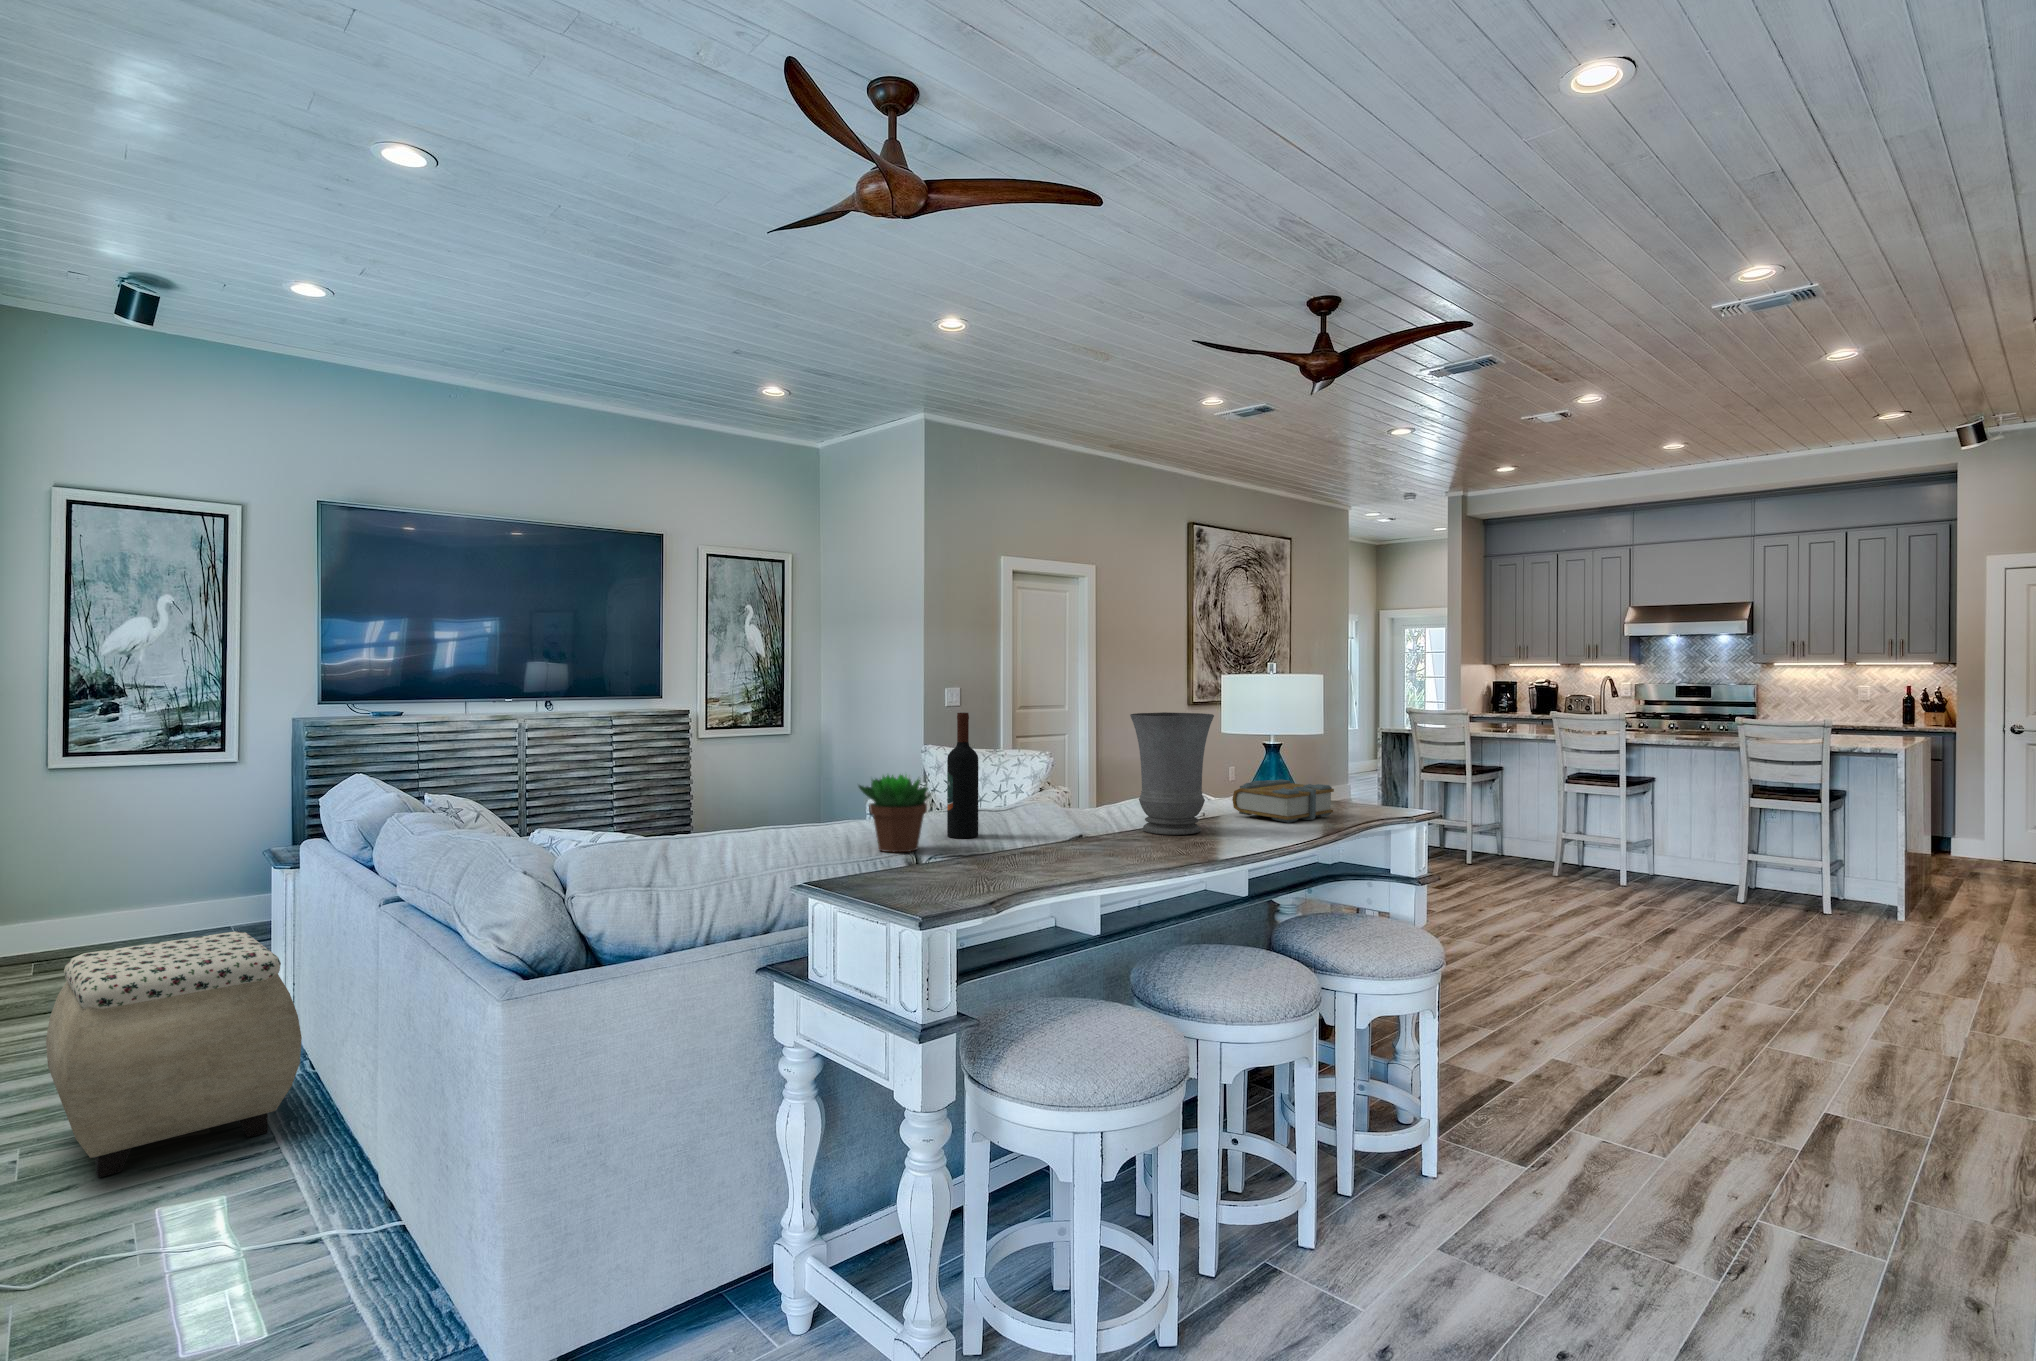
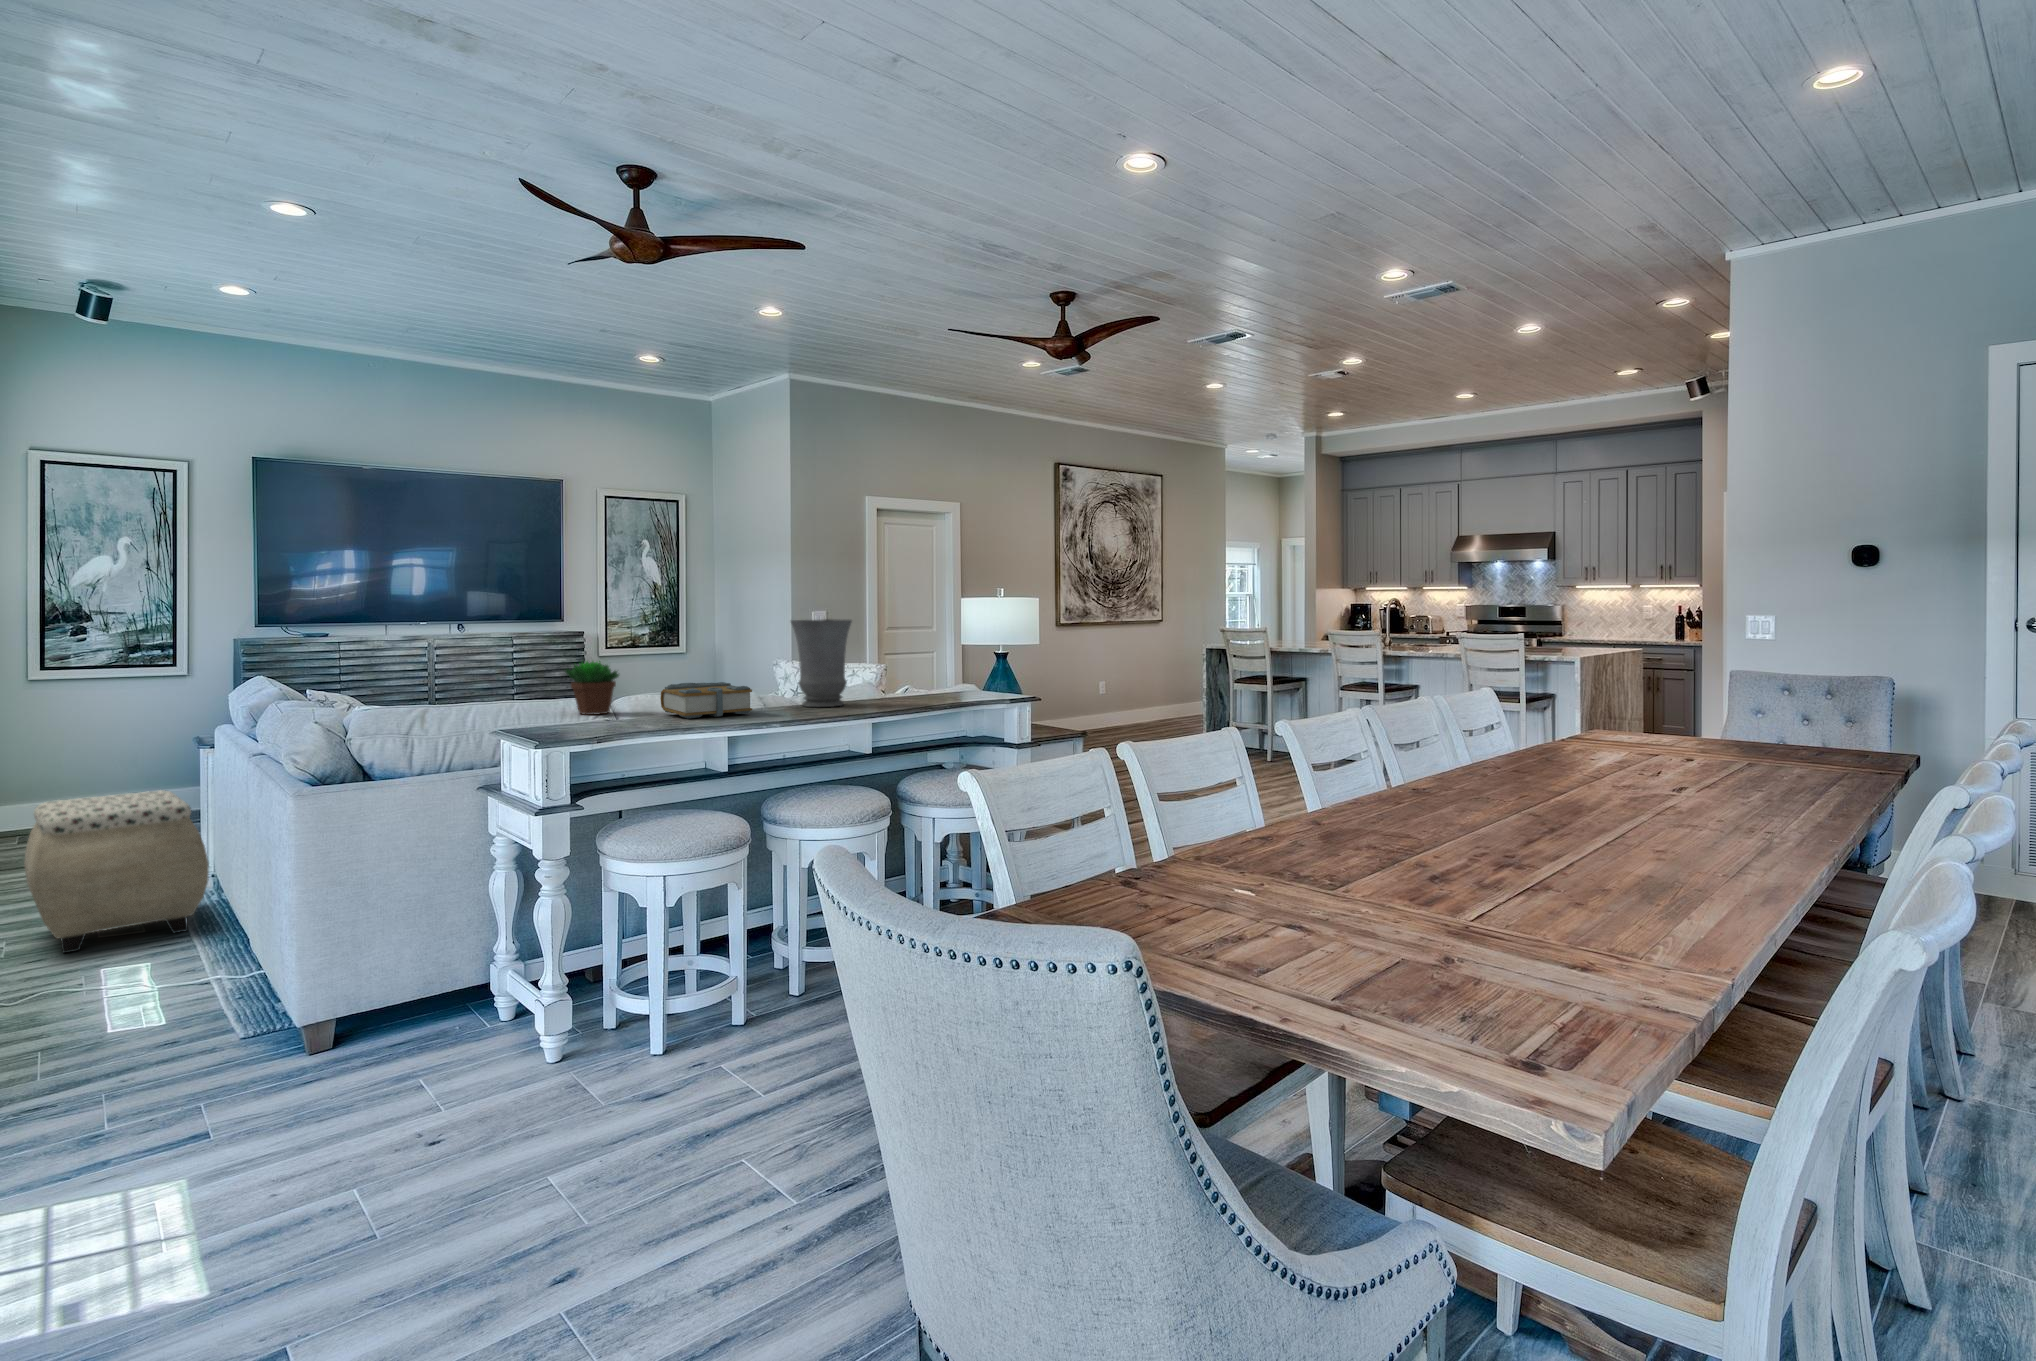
wine bottle: present [947,713,978,838] -> none [646,619,671,709]
book: present [1232,779,1334,823] -> present [660,682,752,719]

